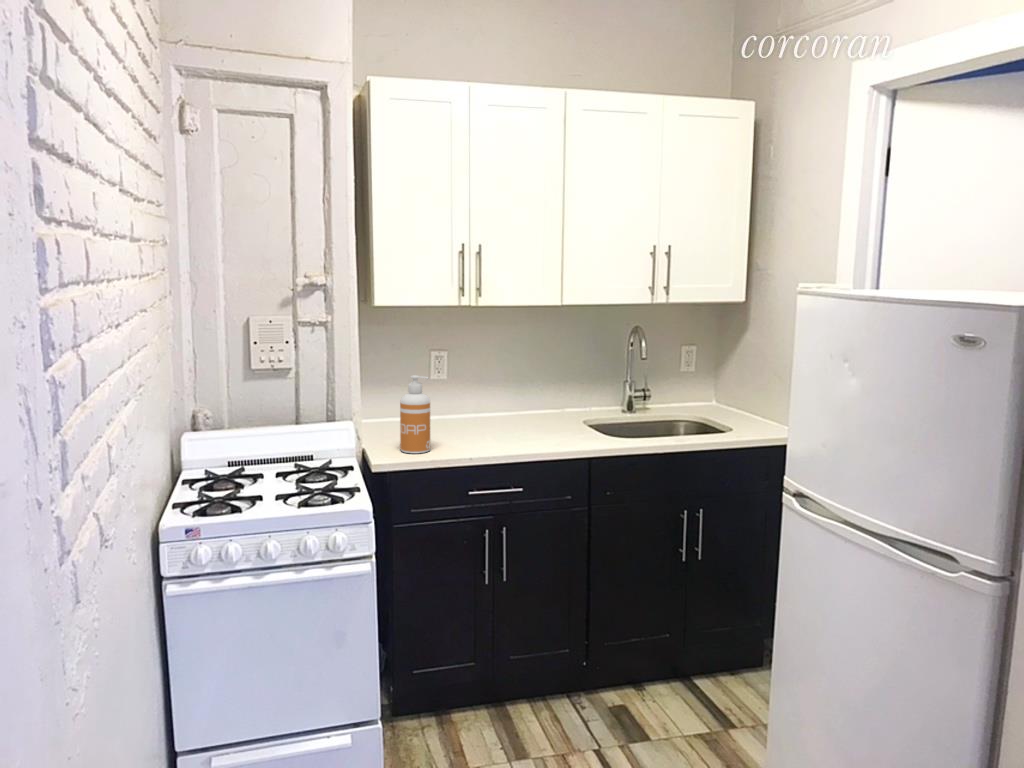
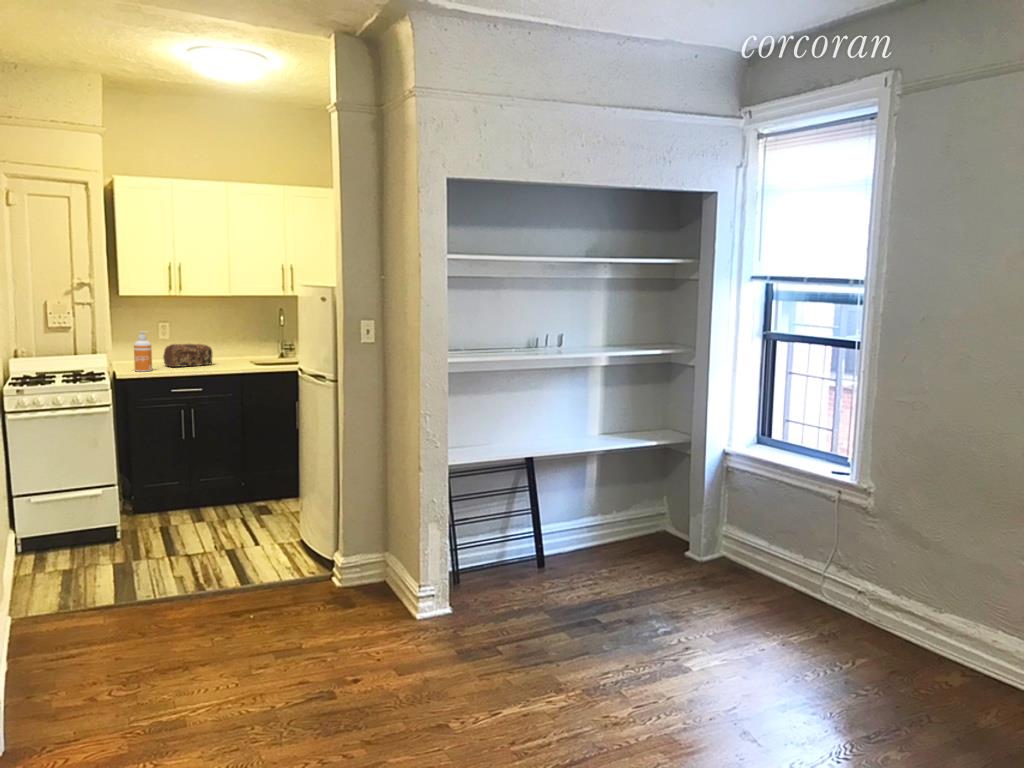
bread loaf: none [442,391,525,438] -> present [163,344,212,367]

